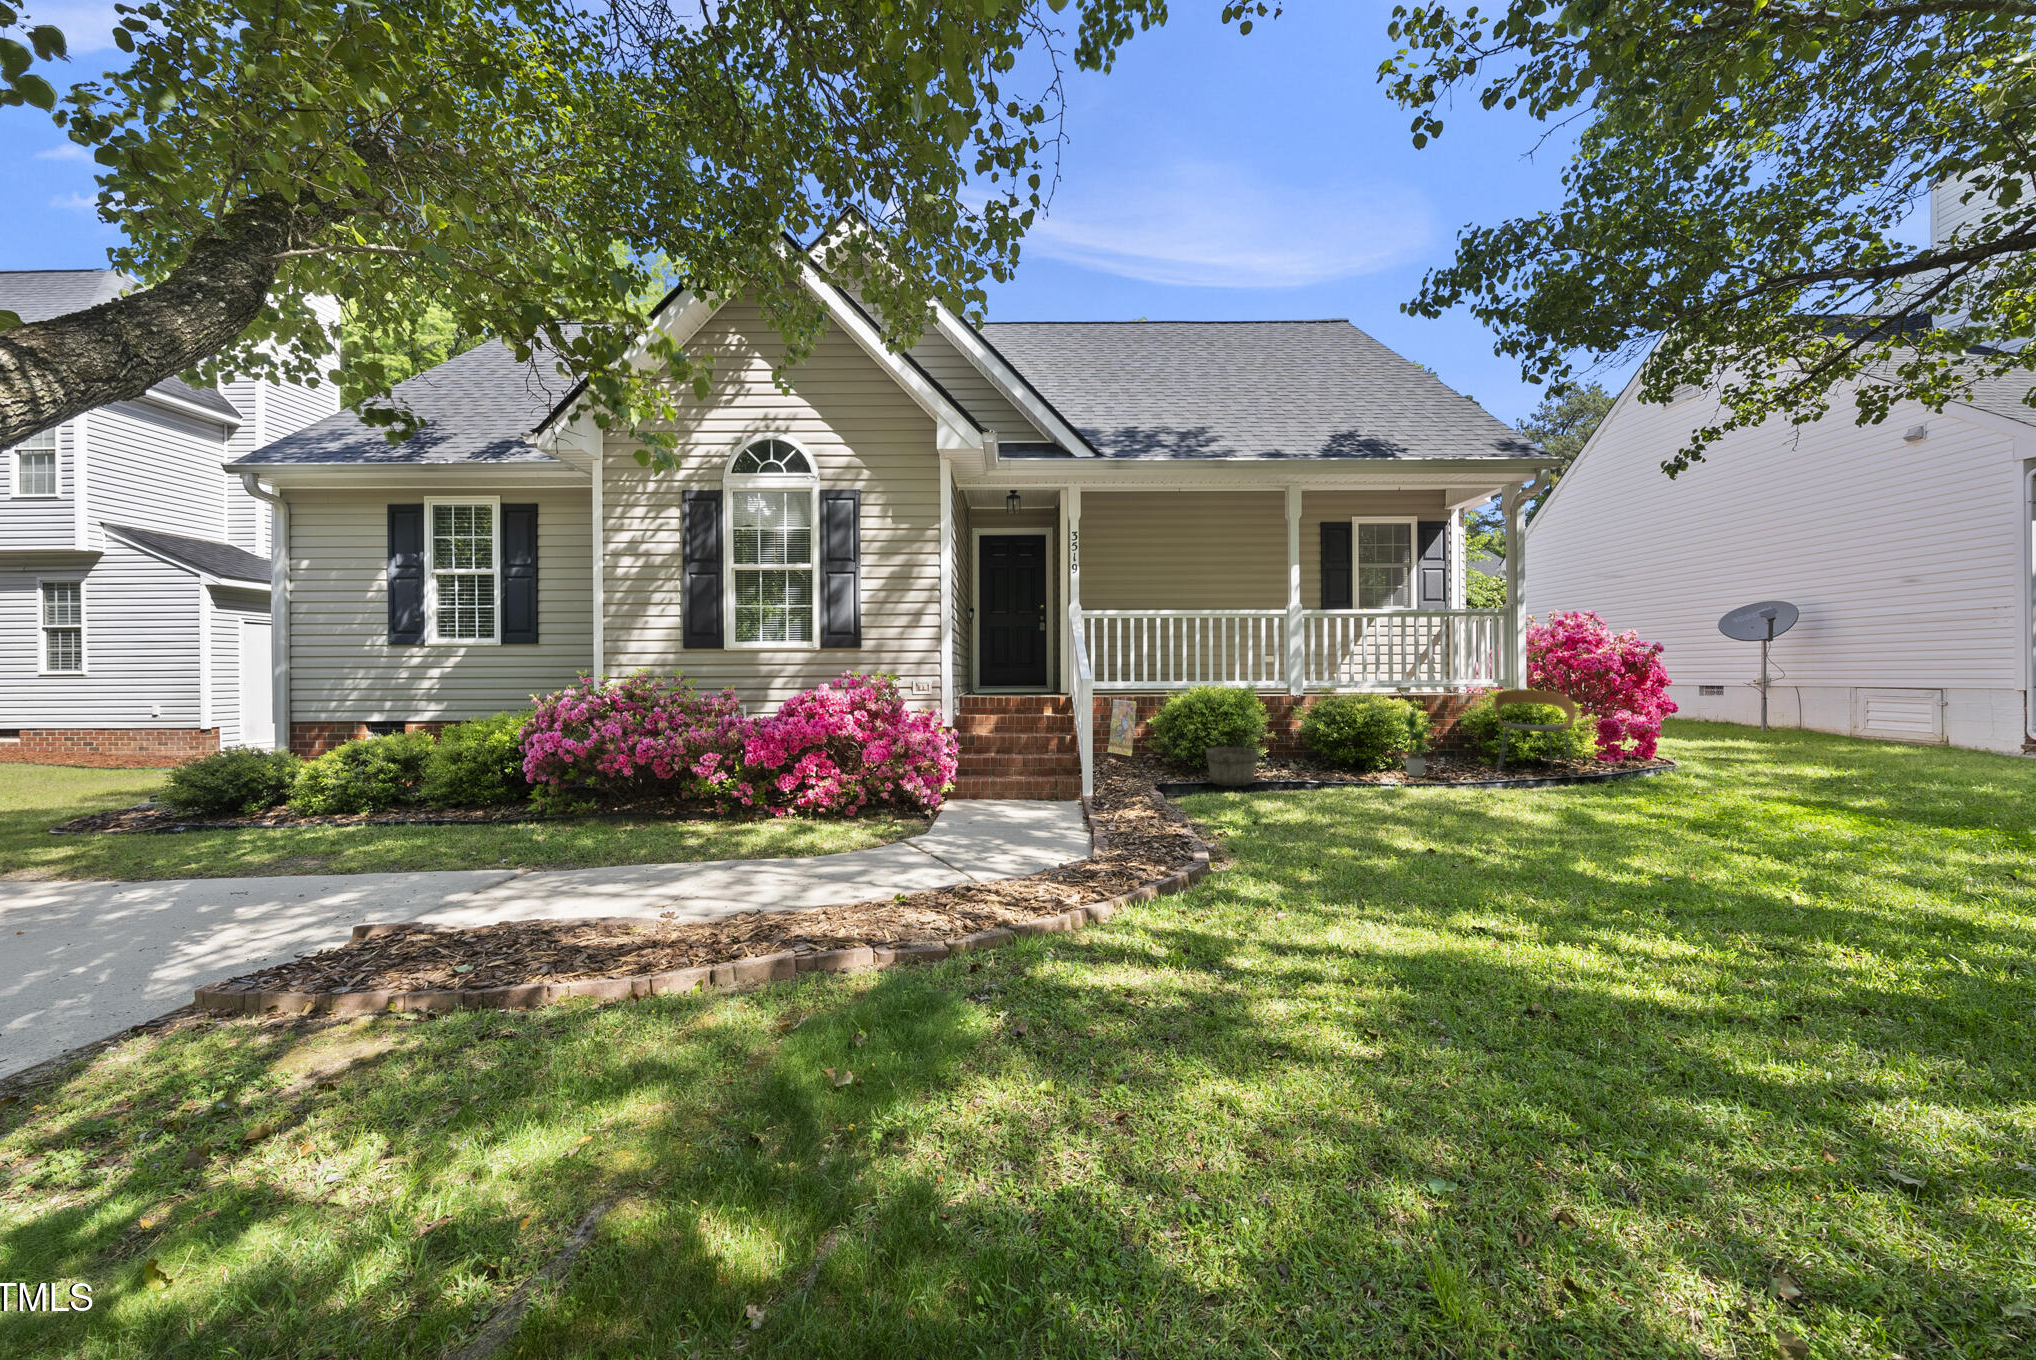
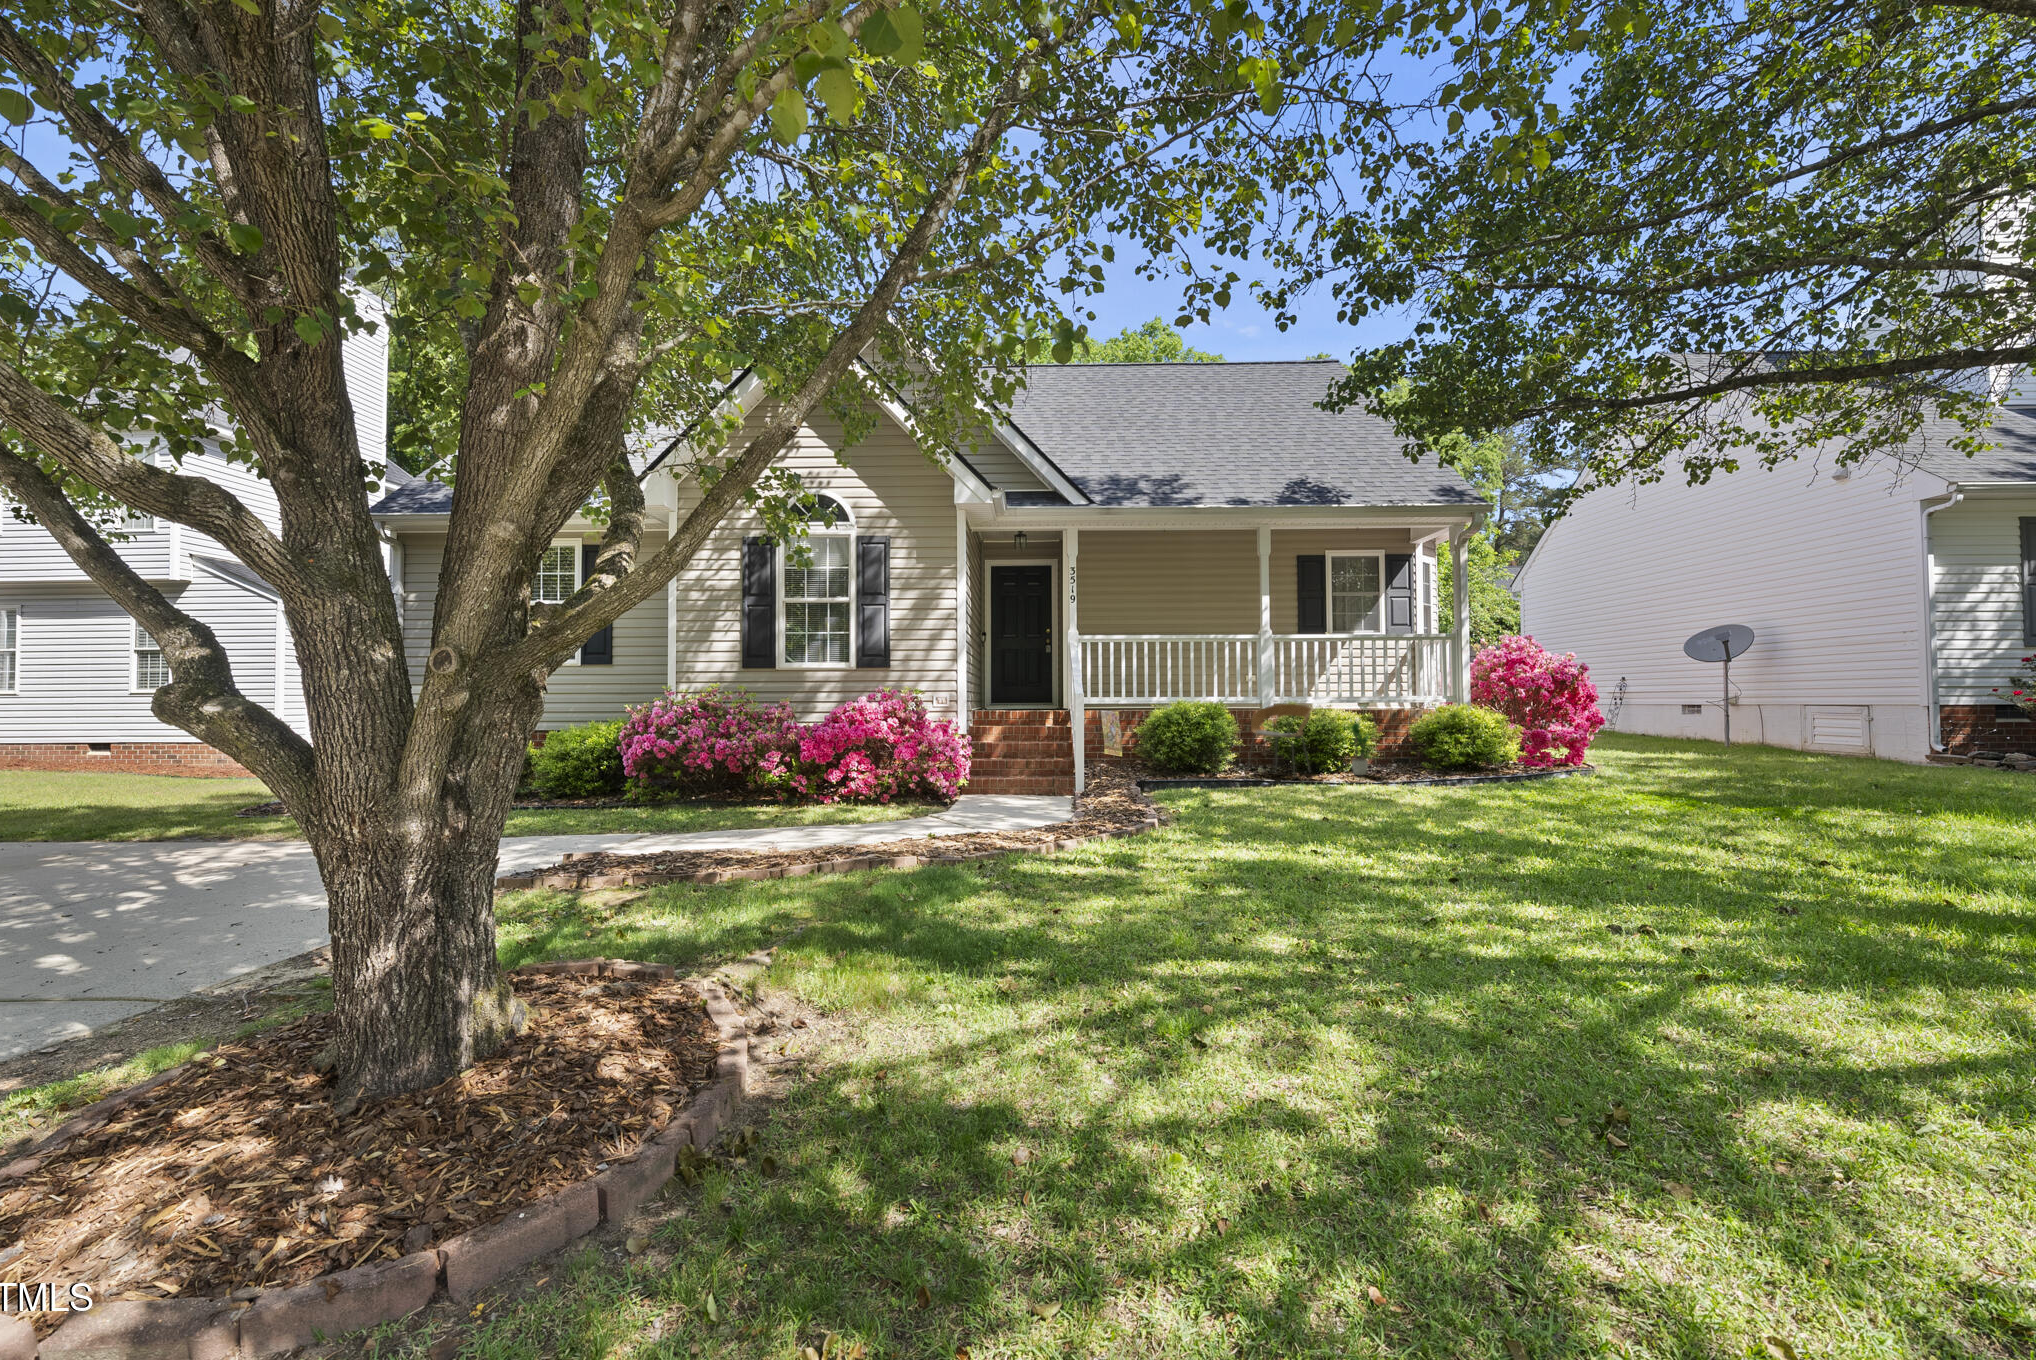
chair: present [1494,689,1576,780] -> present [1250,704,1311,773]
wooden bucket: present [1206,746,1259,786] -> none [1181,743,1225,782]

